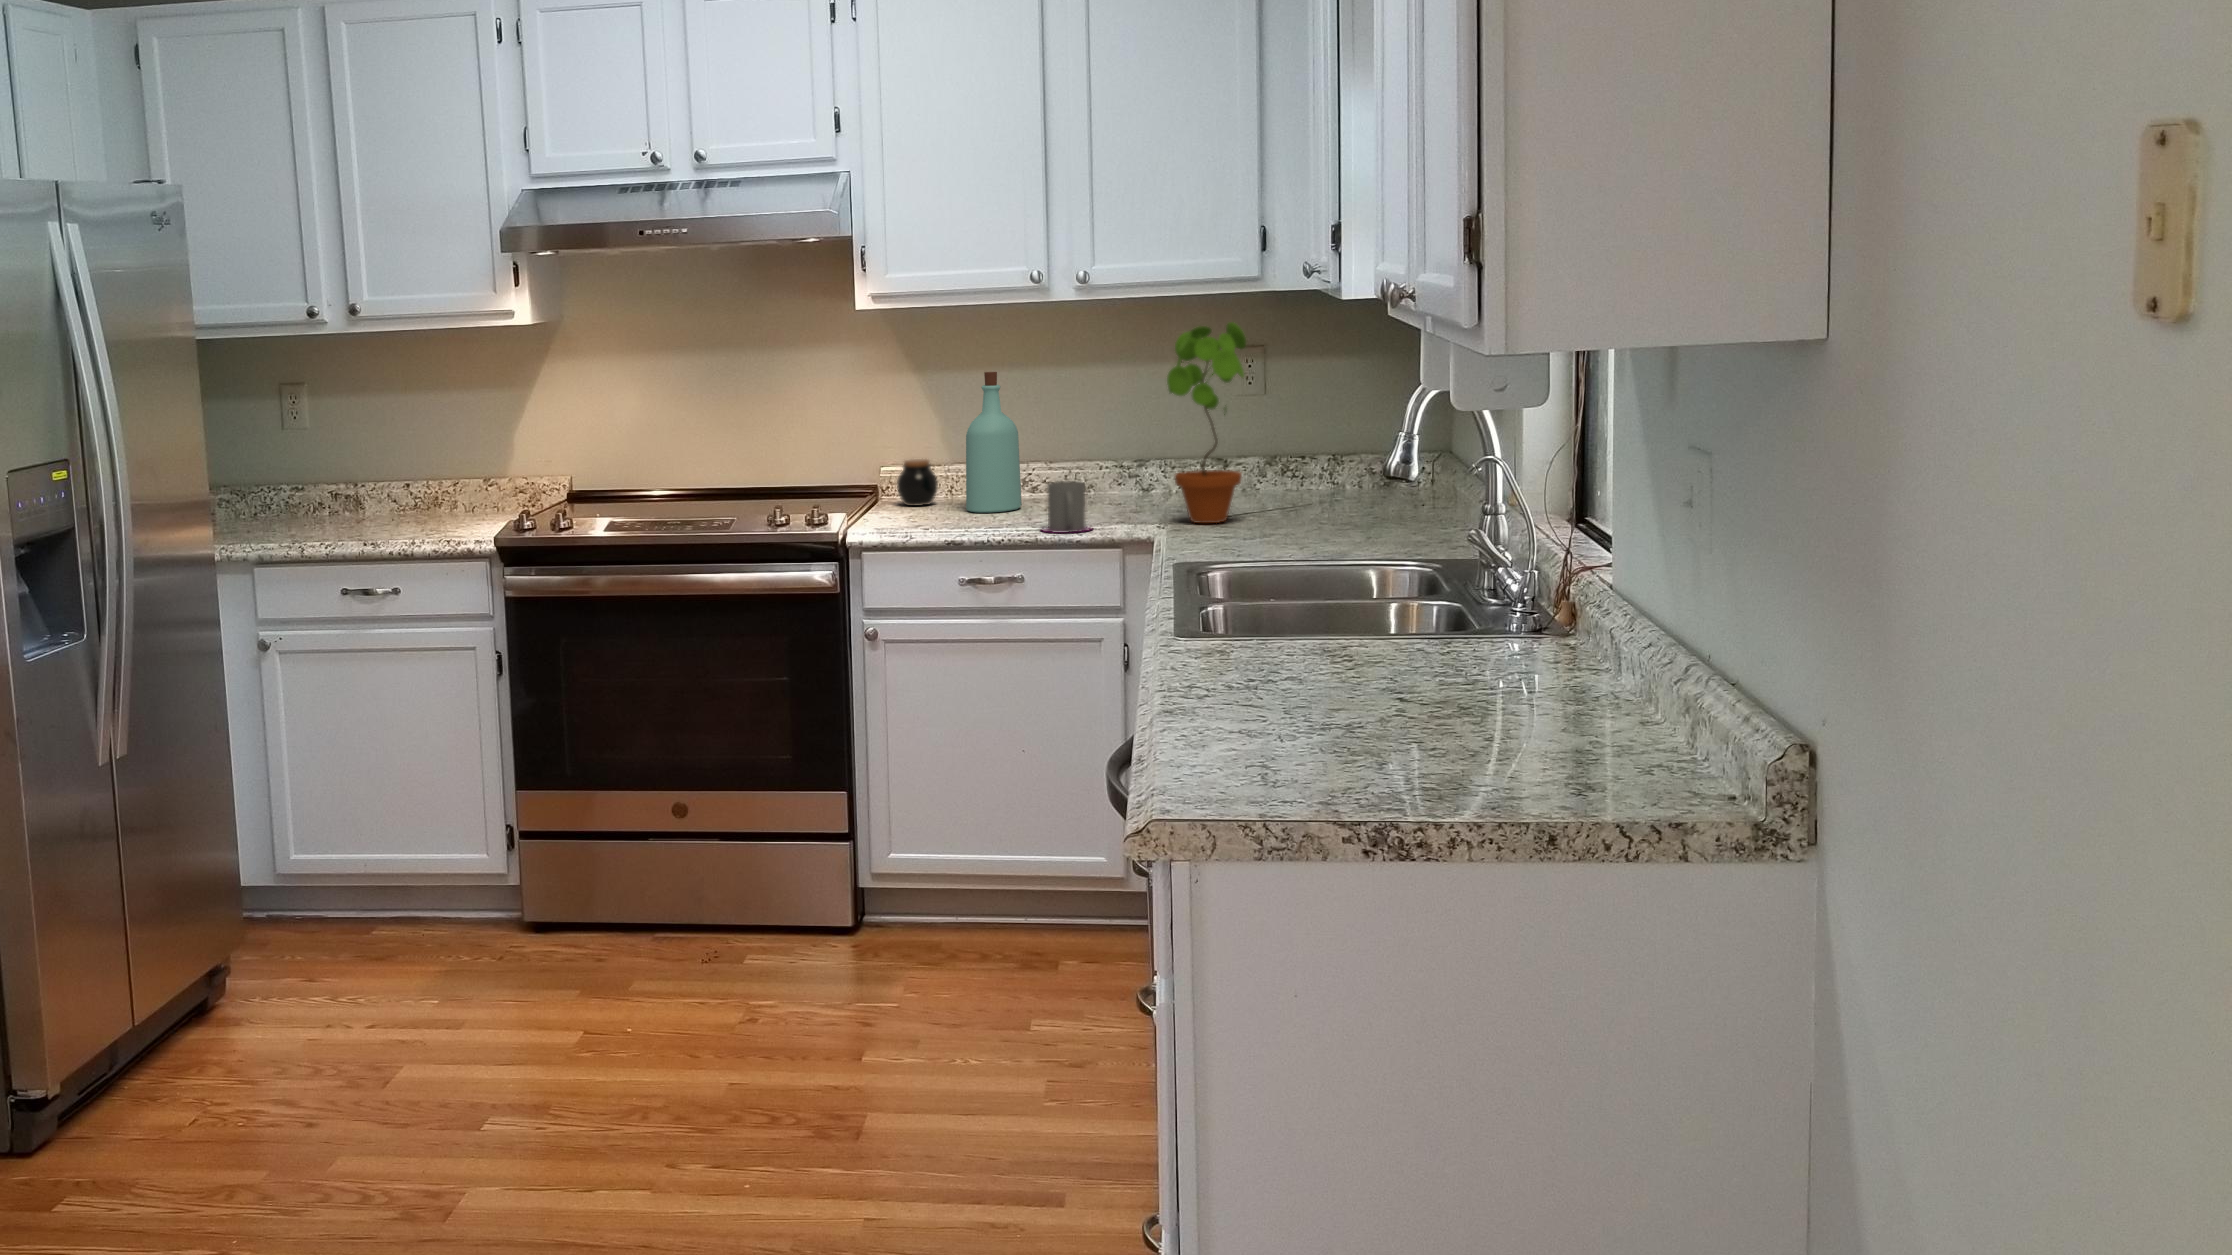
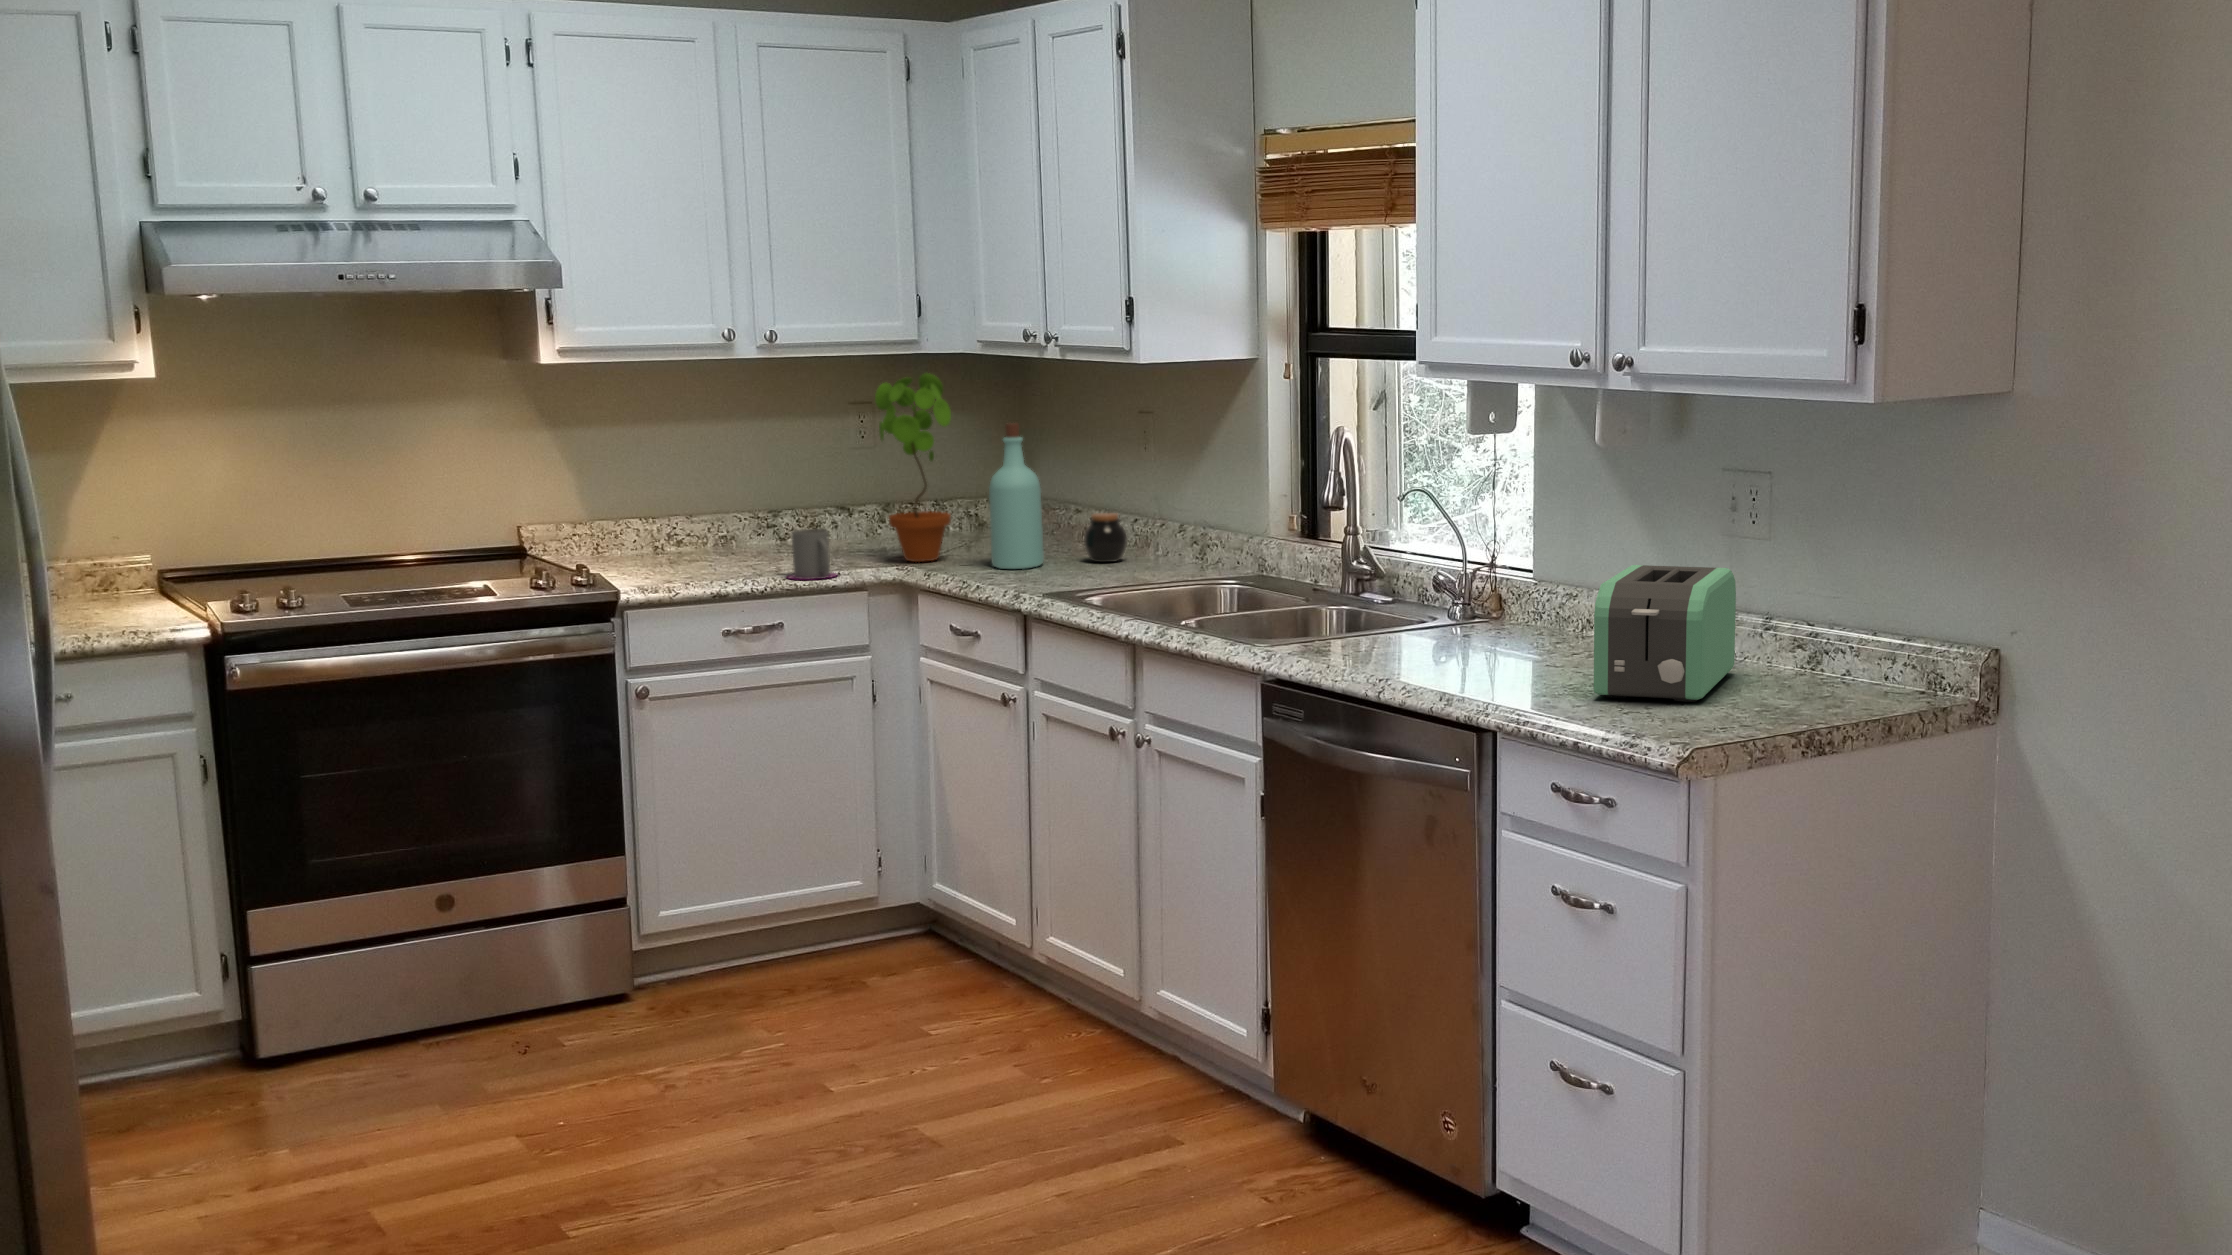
bottle: present [966,372,1022,513] -> present [989,423,1044,569]
jar: present [897,459,938,506] -> present [1084,513,1127,562]
toaster: none [1285,580,1568,766] -> present [1594,565,1736,702]

